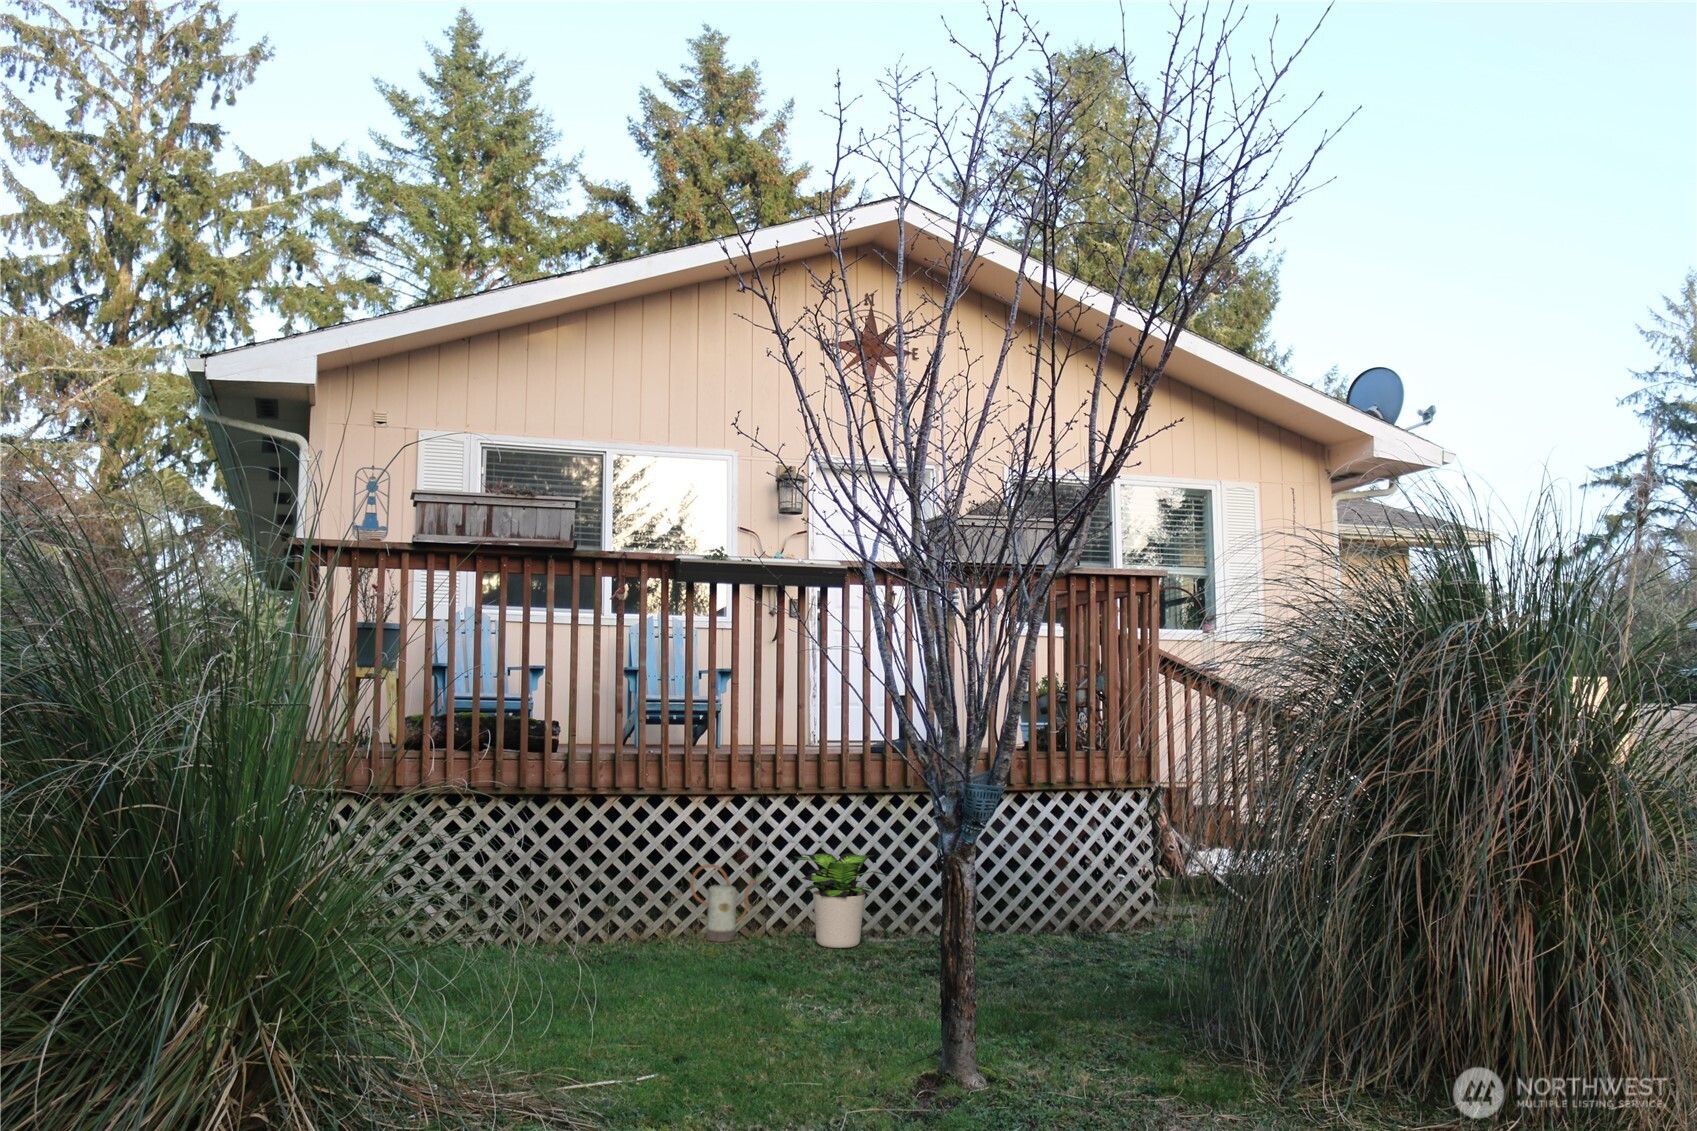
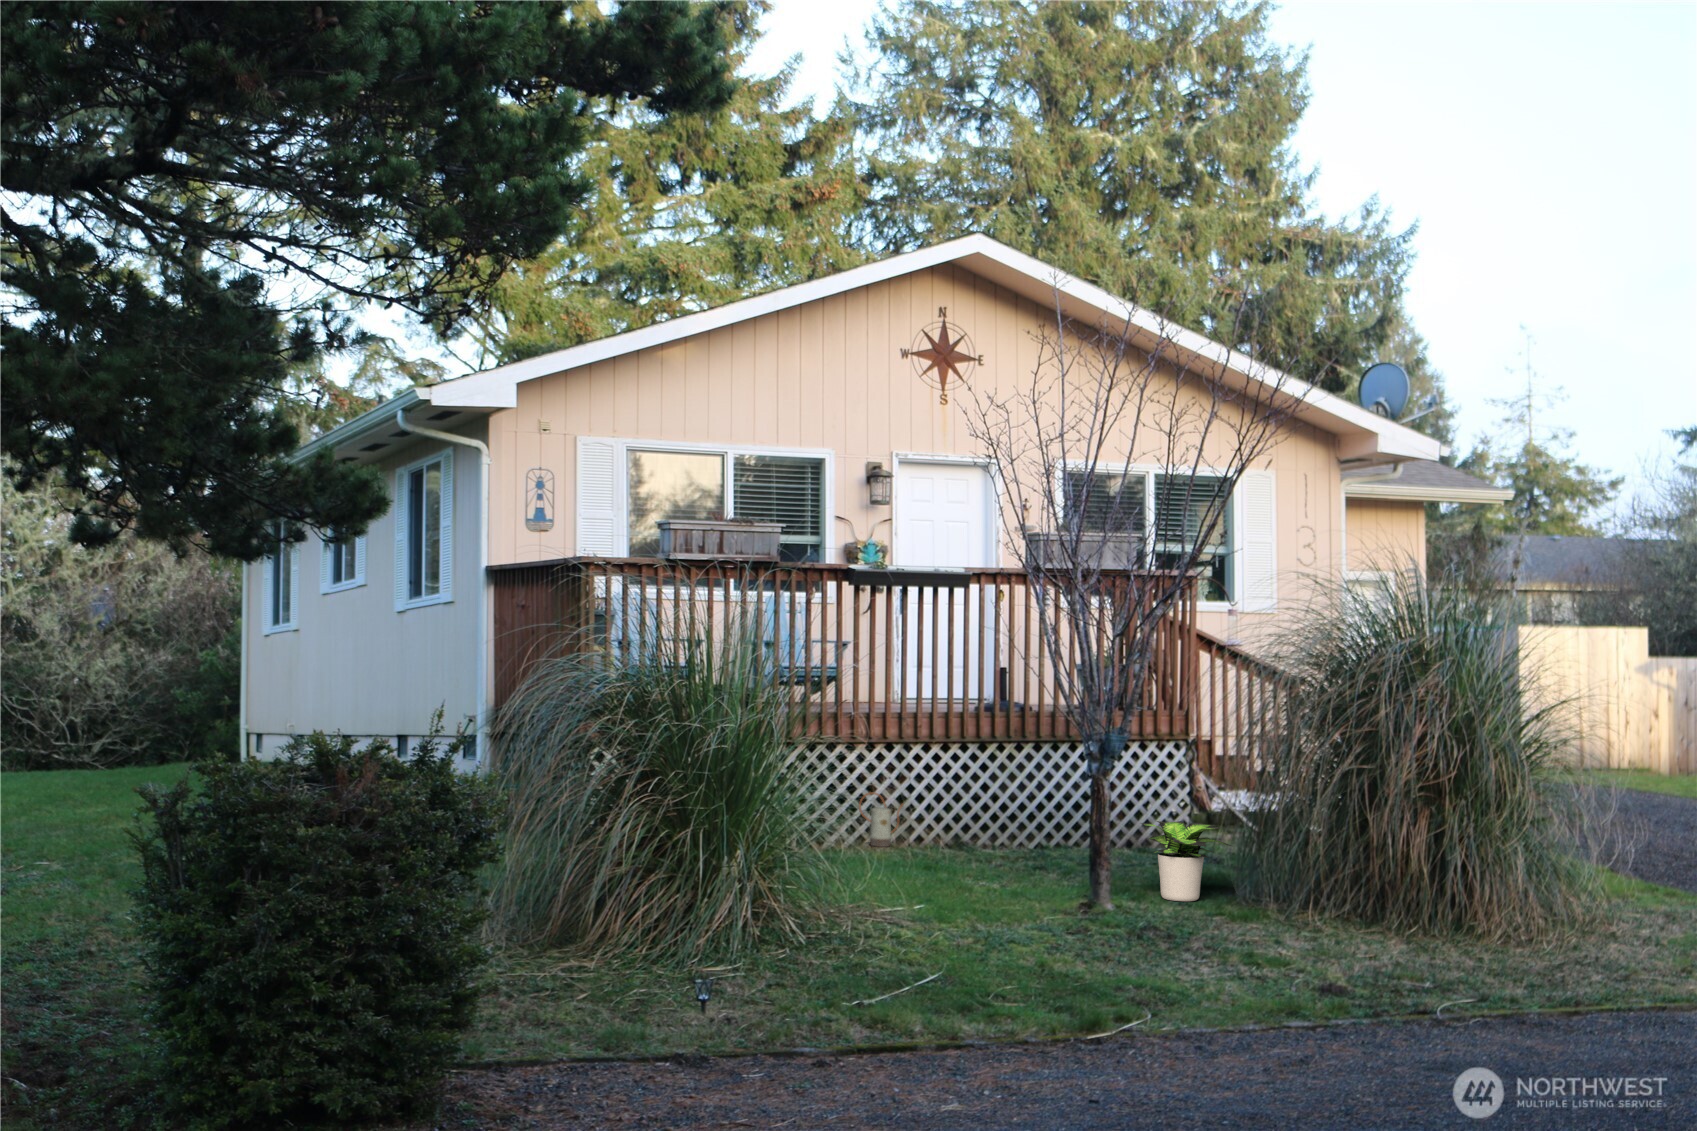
potted plant: present [795,853,890,948] -> present [1141,821,1231,901]

